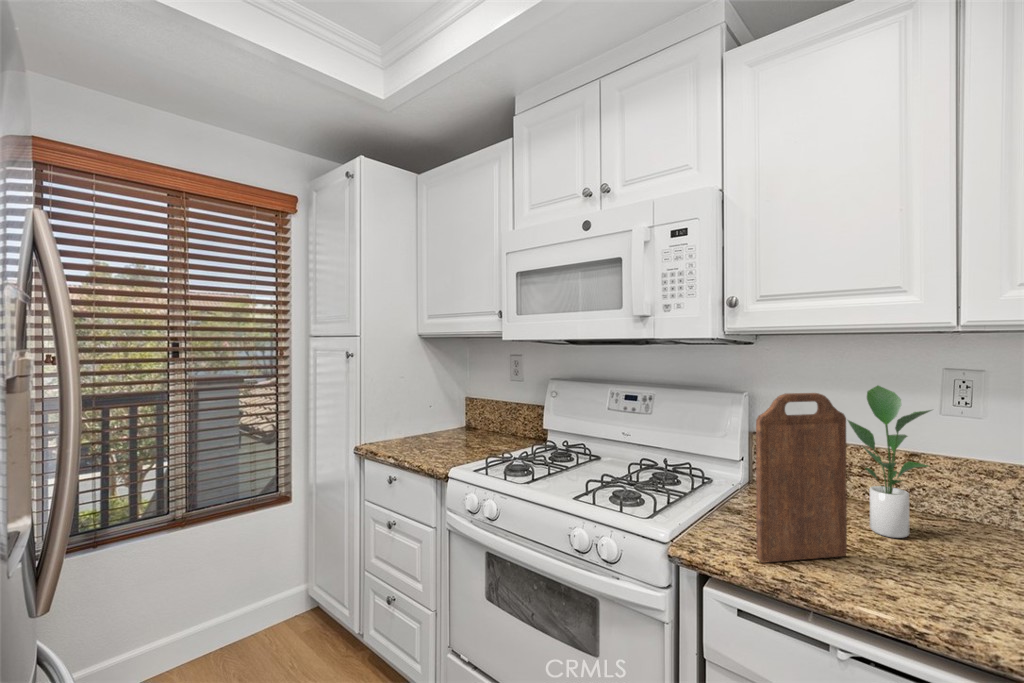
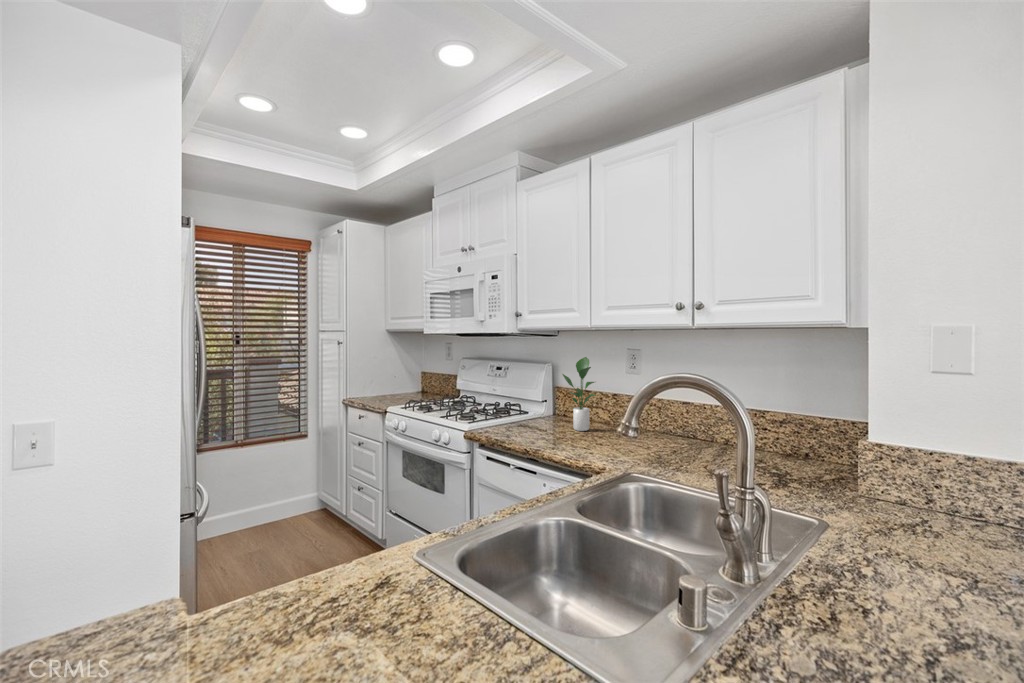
cutting board: present [756,393,847,563] -> none [496,357,541,435]

